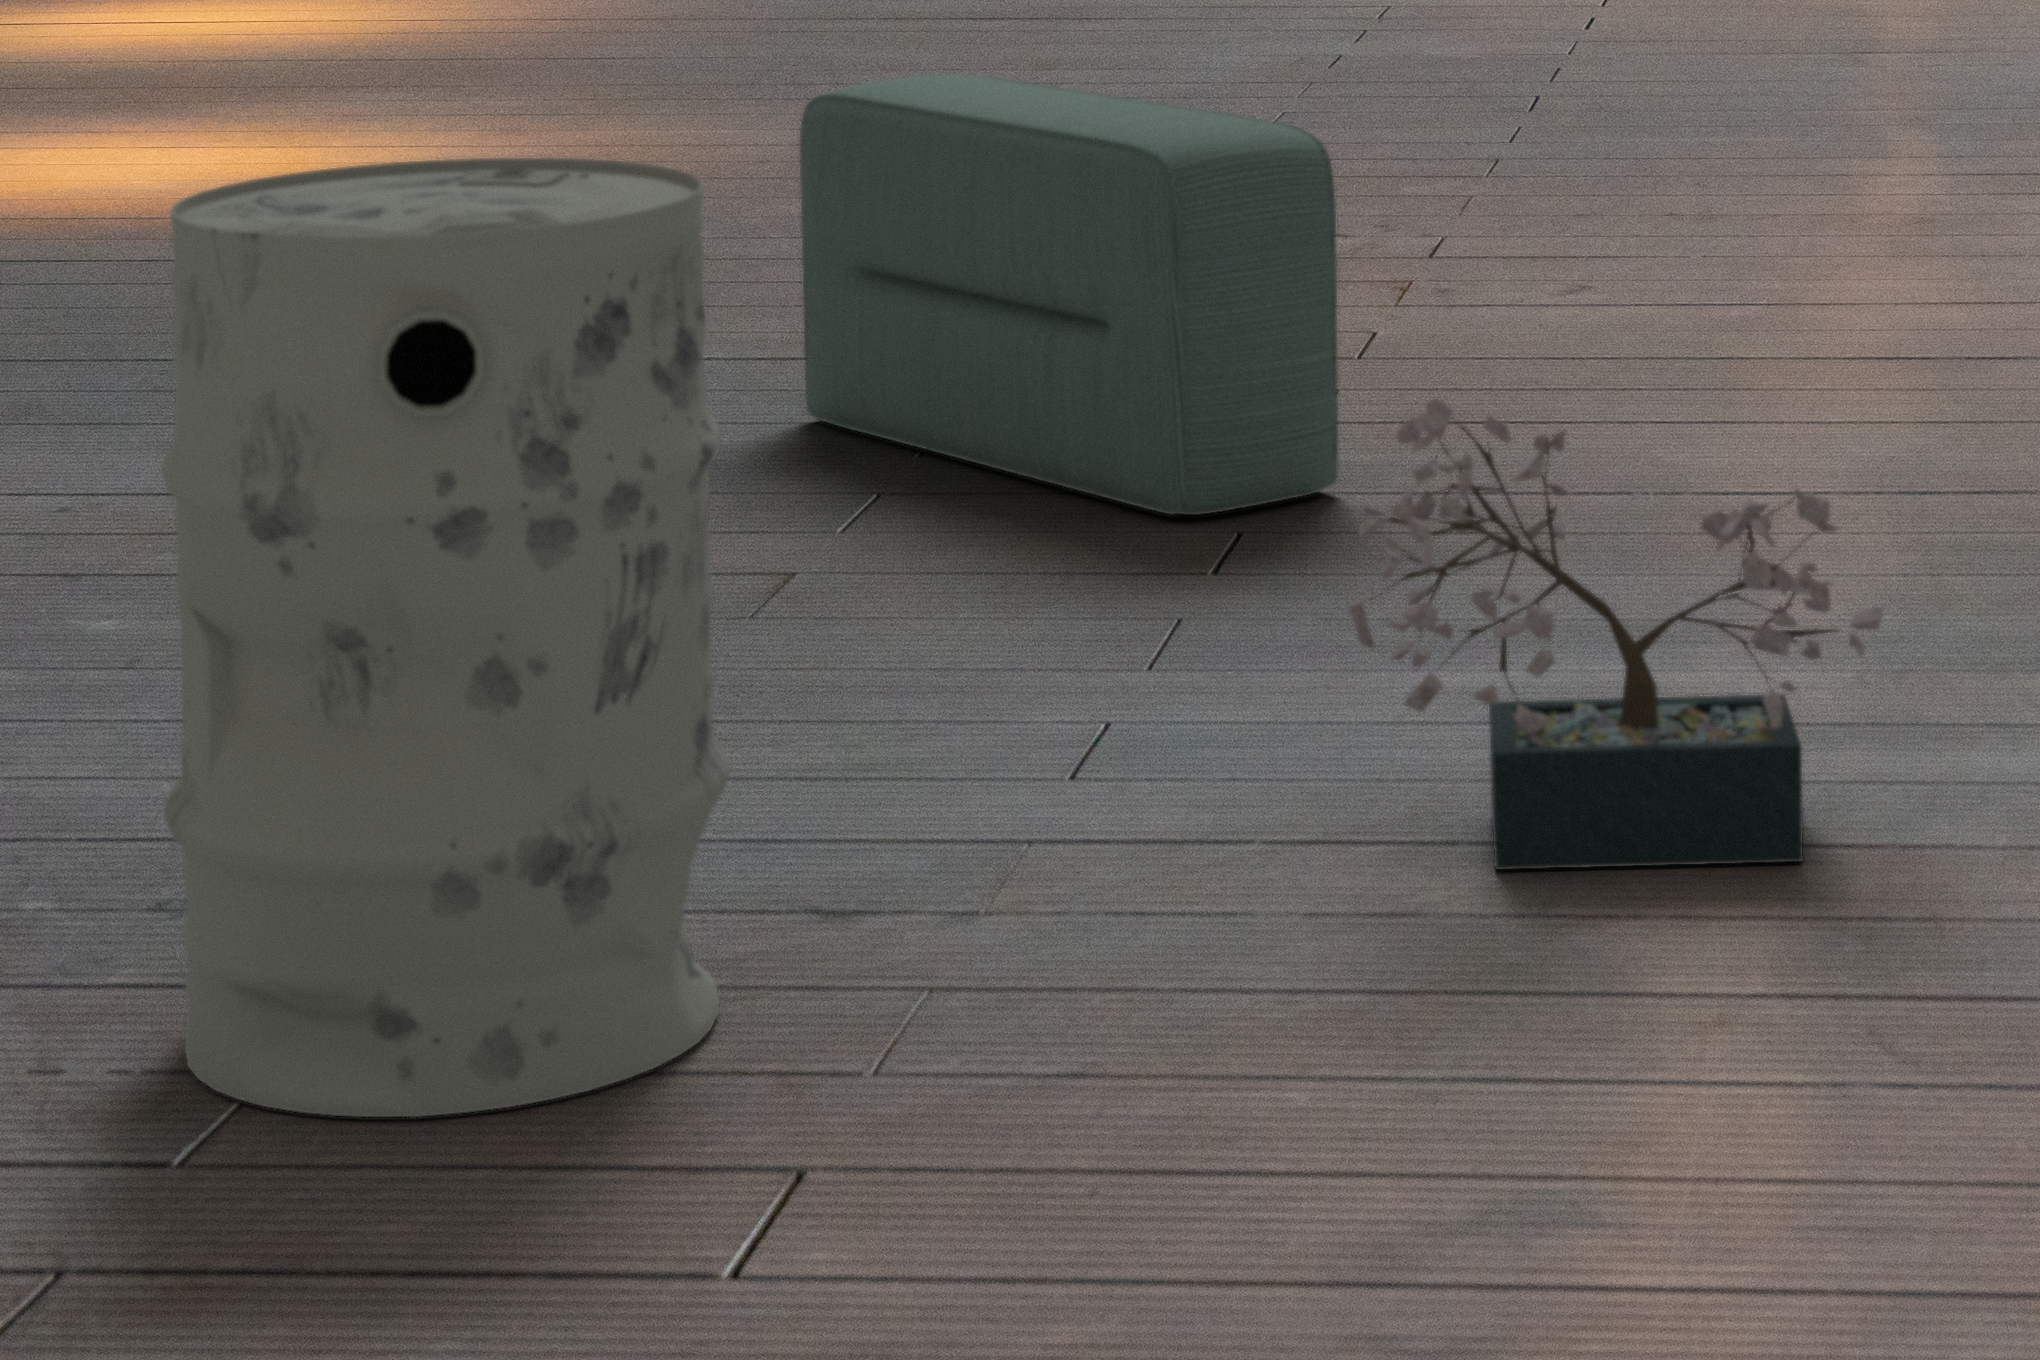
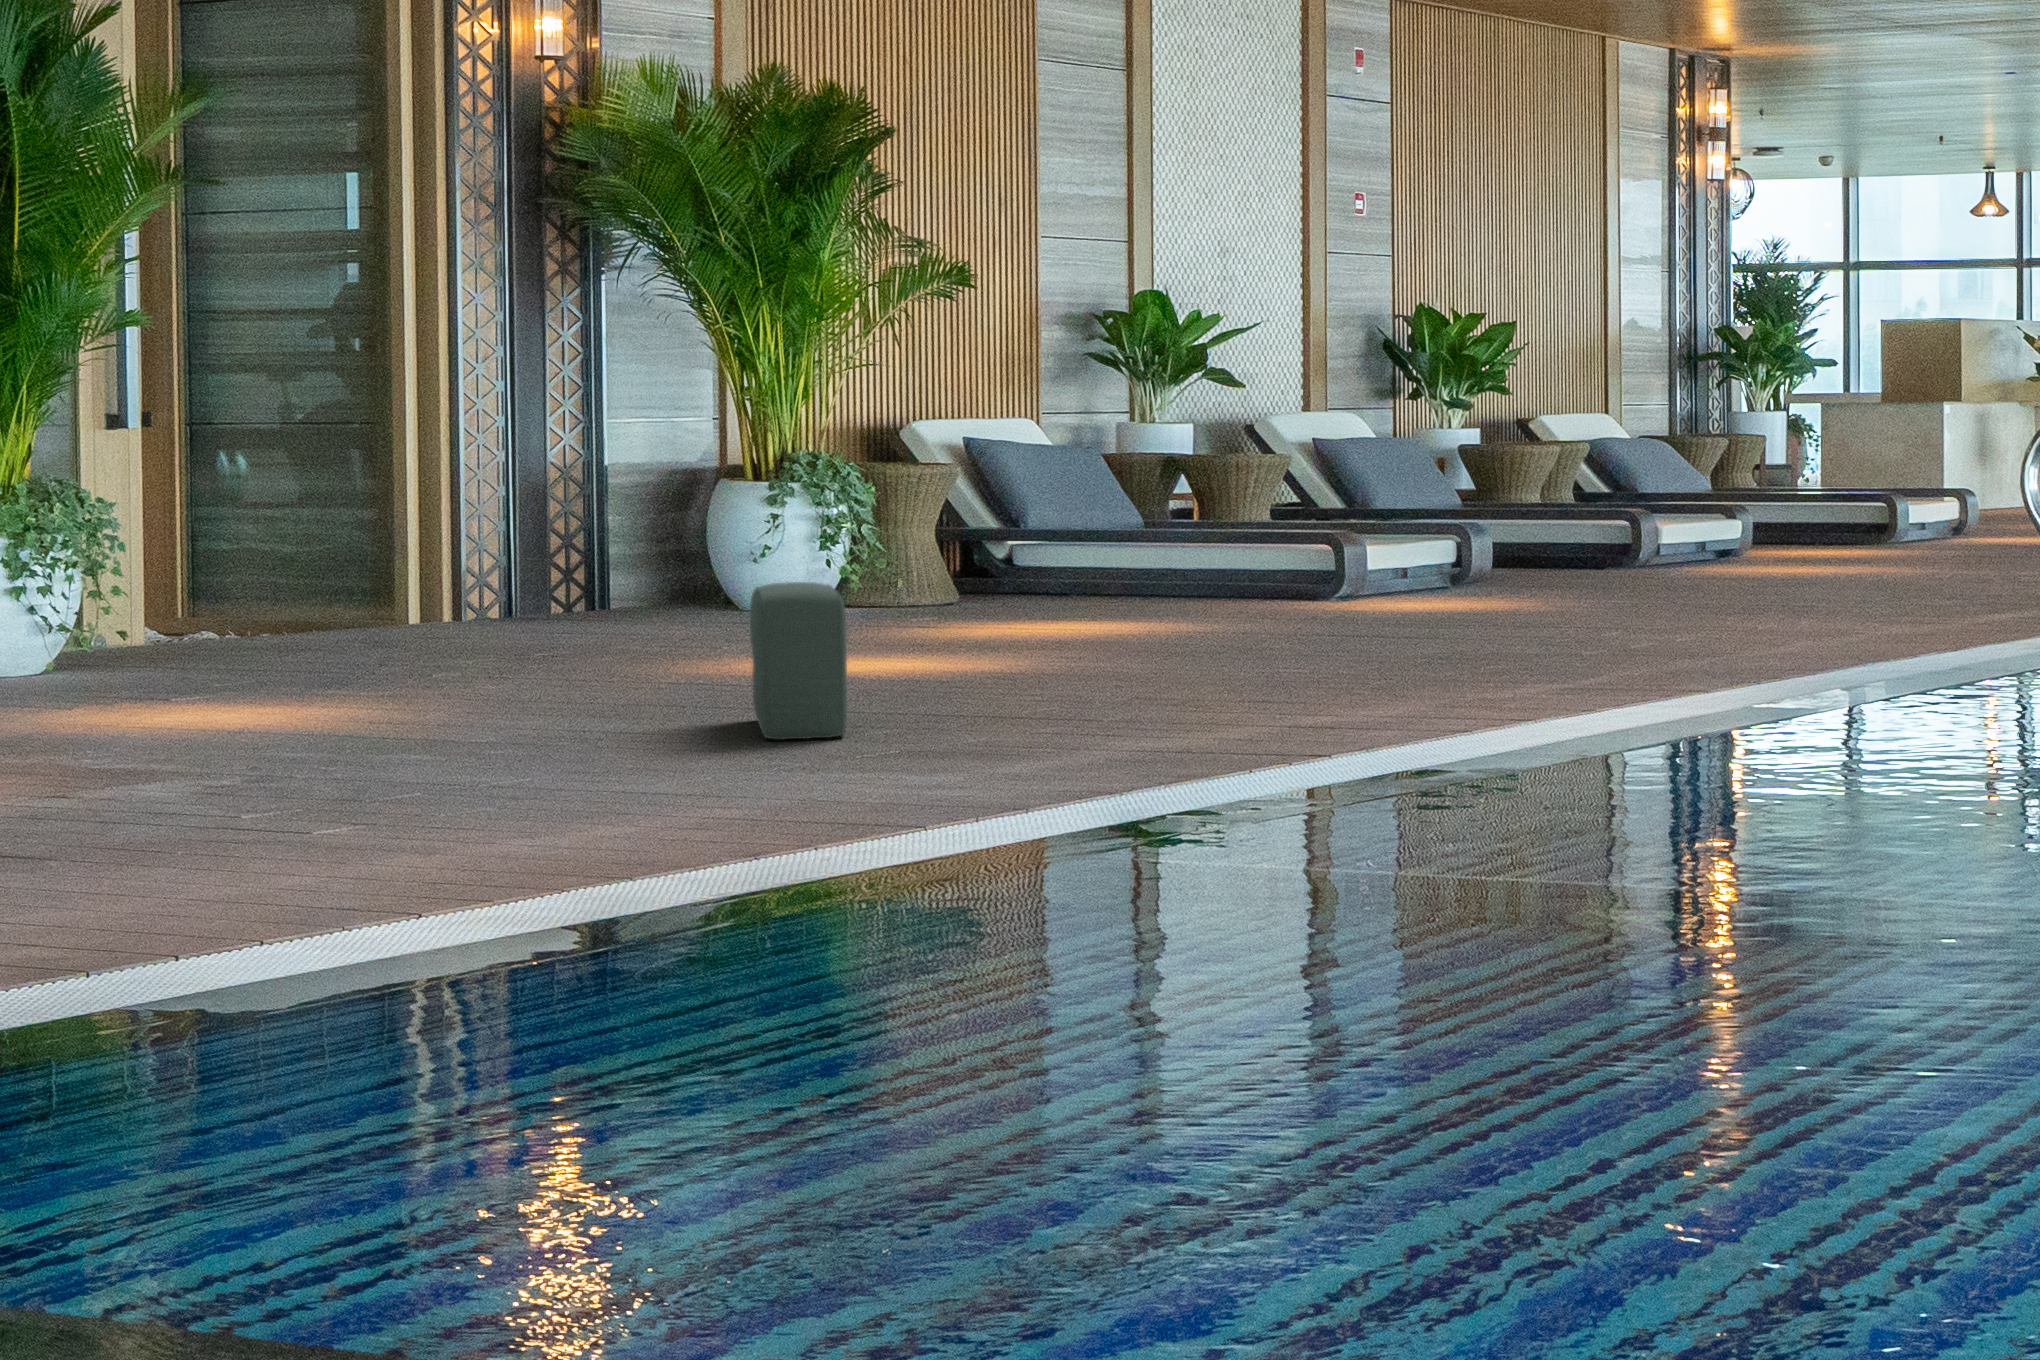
trash can: present [162,158,731,1117] -> none [95,539,278,811]
decorative plant: present [1349,399,1884,870] -> none [501,639,691,798]

